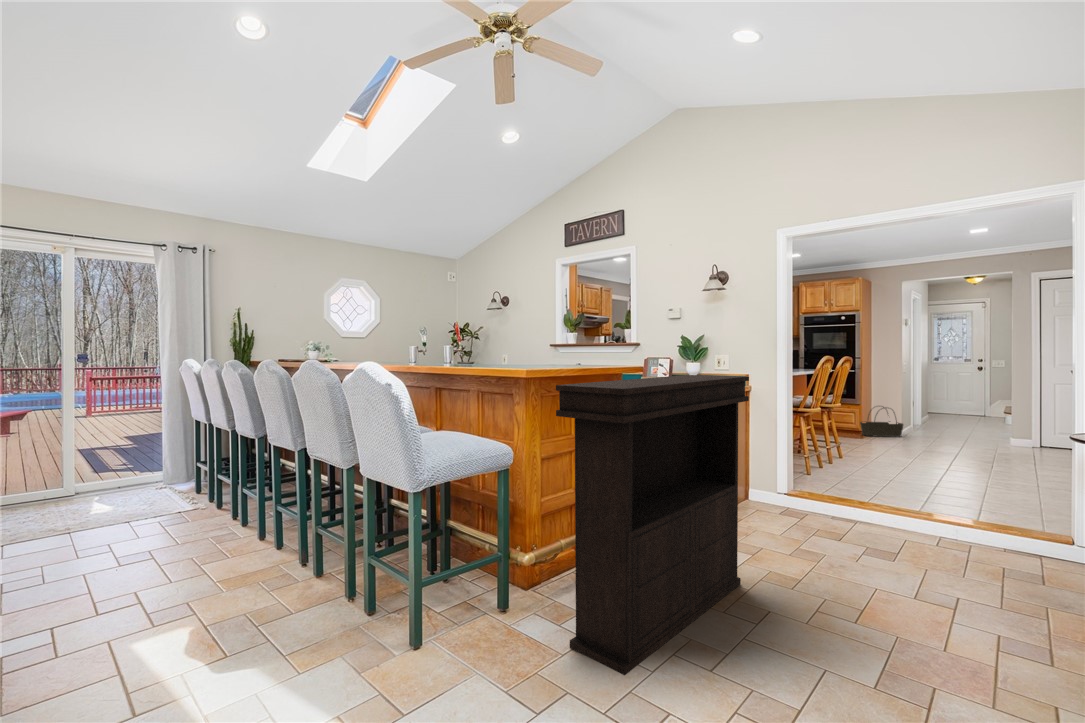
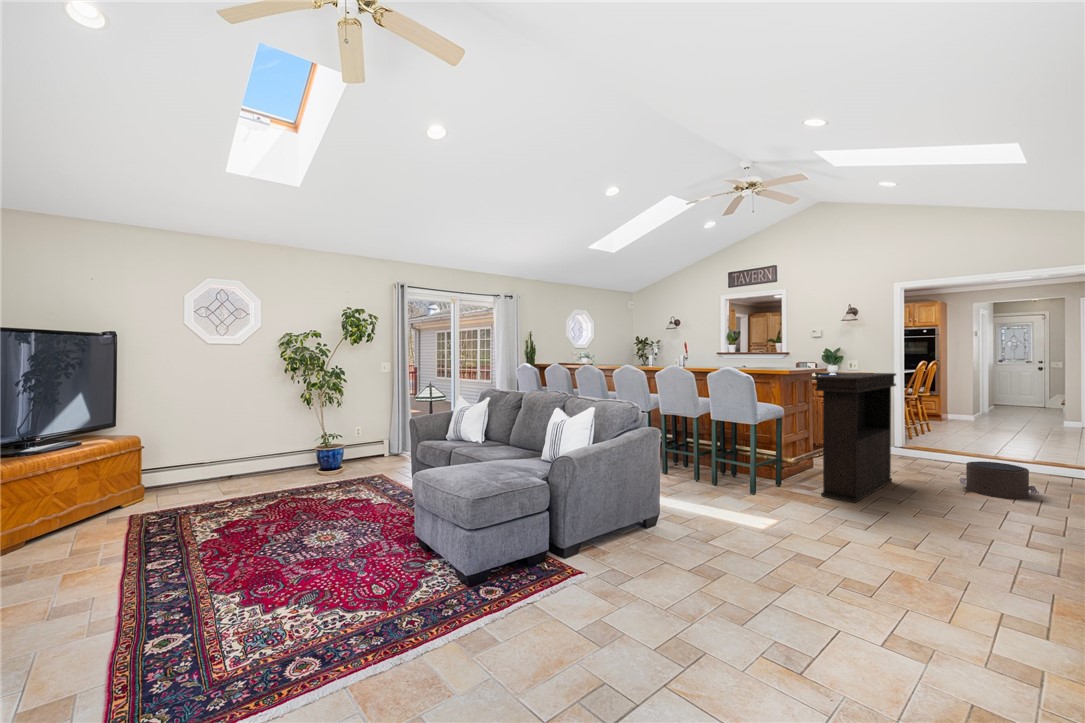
basket: present [860,406,903,437] -> none [939,397,975,421]
pouf: none [856,546,1002,638] -> present [960,461,1039,499]

